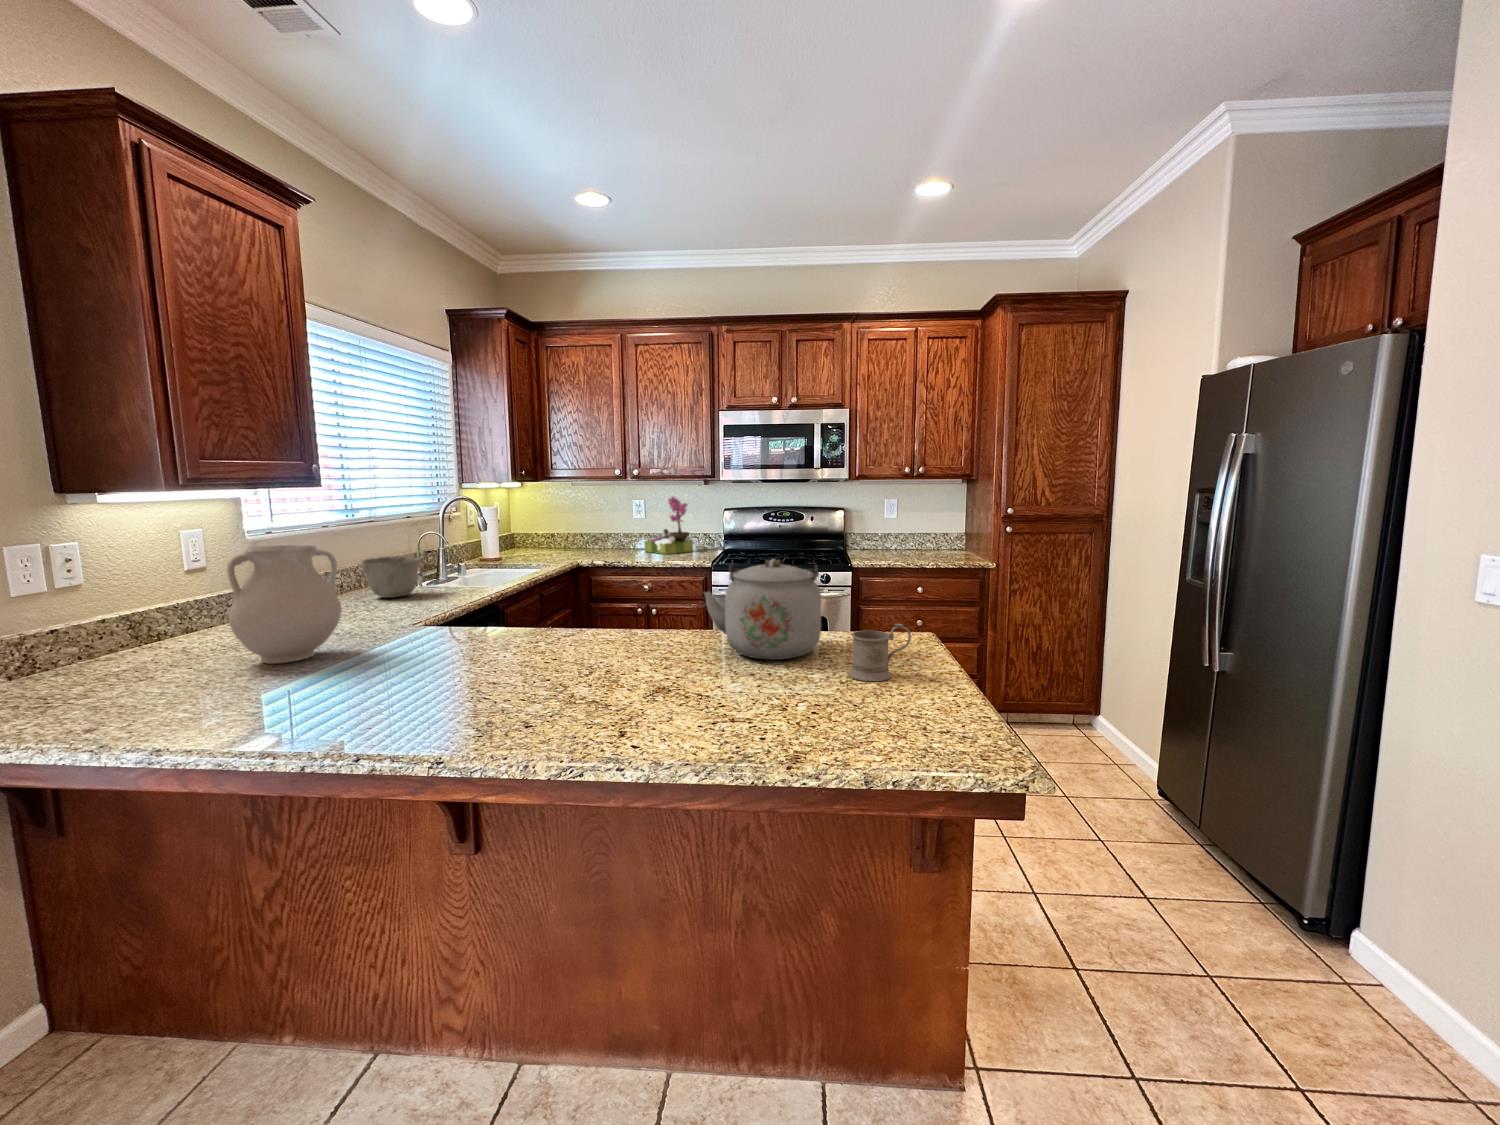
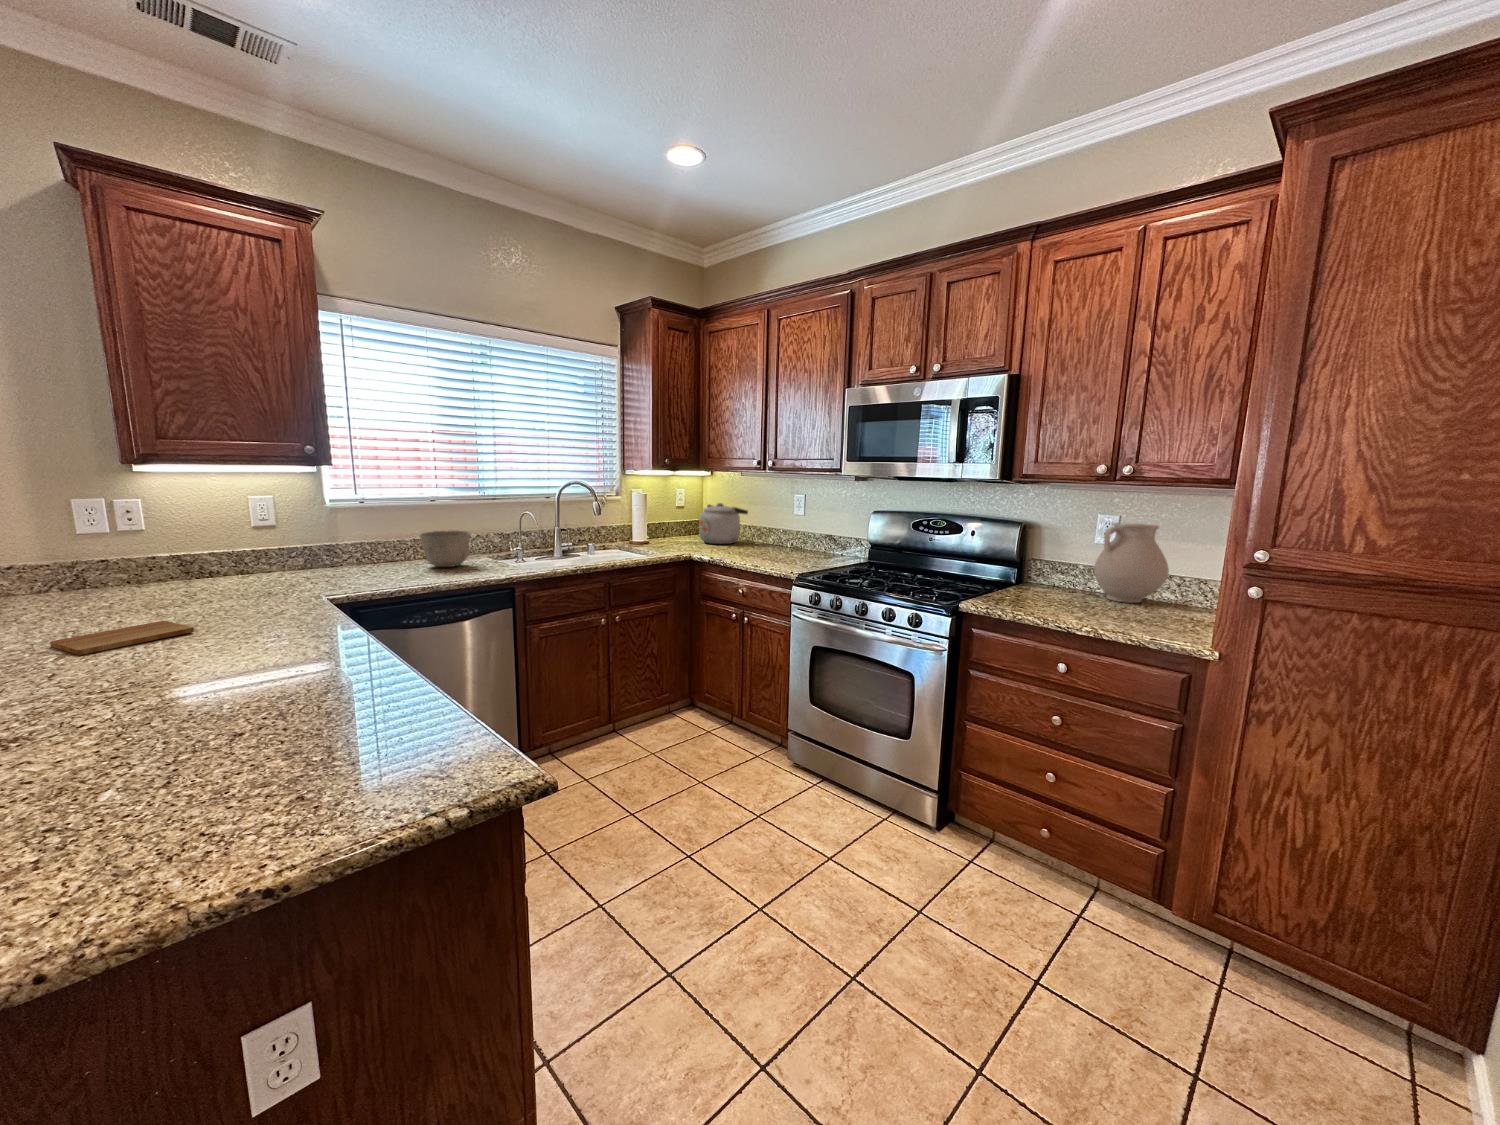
flower arrangement: present [645,496,692,555] -> none [786,491,834,558]
vase: present [227,544,342,664] -> present [1094,523,1169,603]
kettle: present [704,559,821,660] -> present [699,503,748,544]
mug: present [849,624,911,681] -> none [79,750,202,868]
cutting board: none [348,652,435,686] -> present [50,621,194,655]

